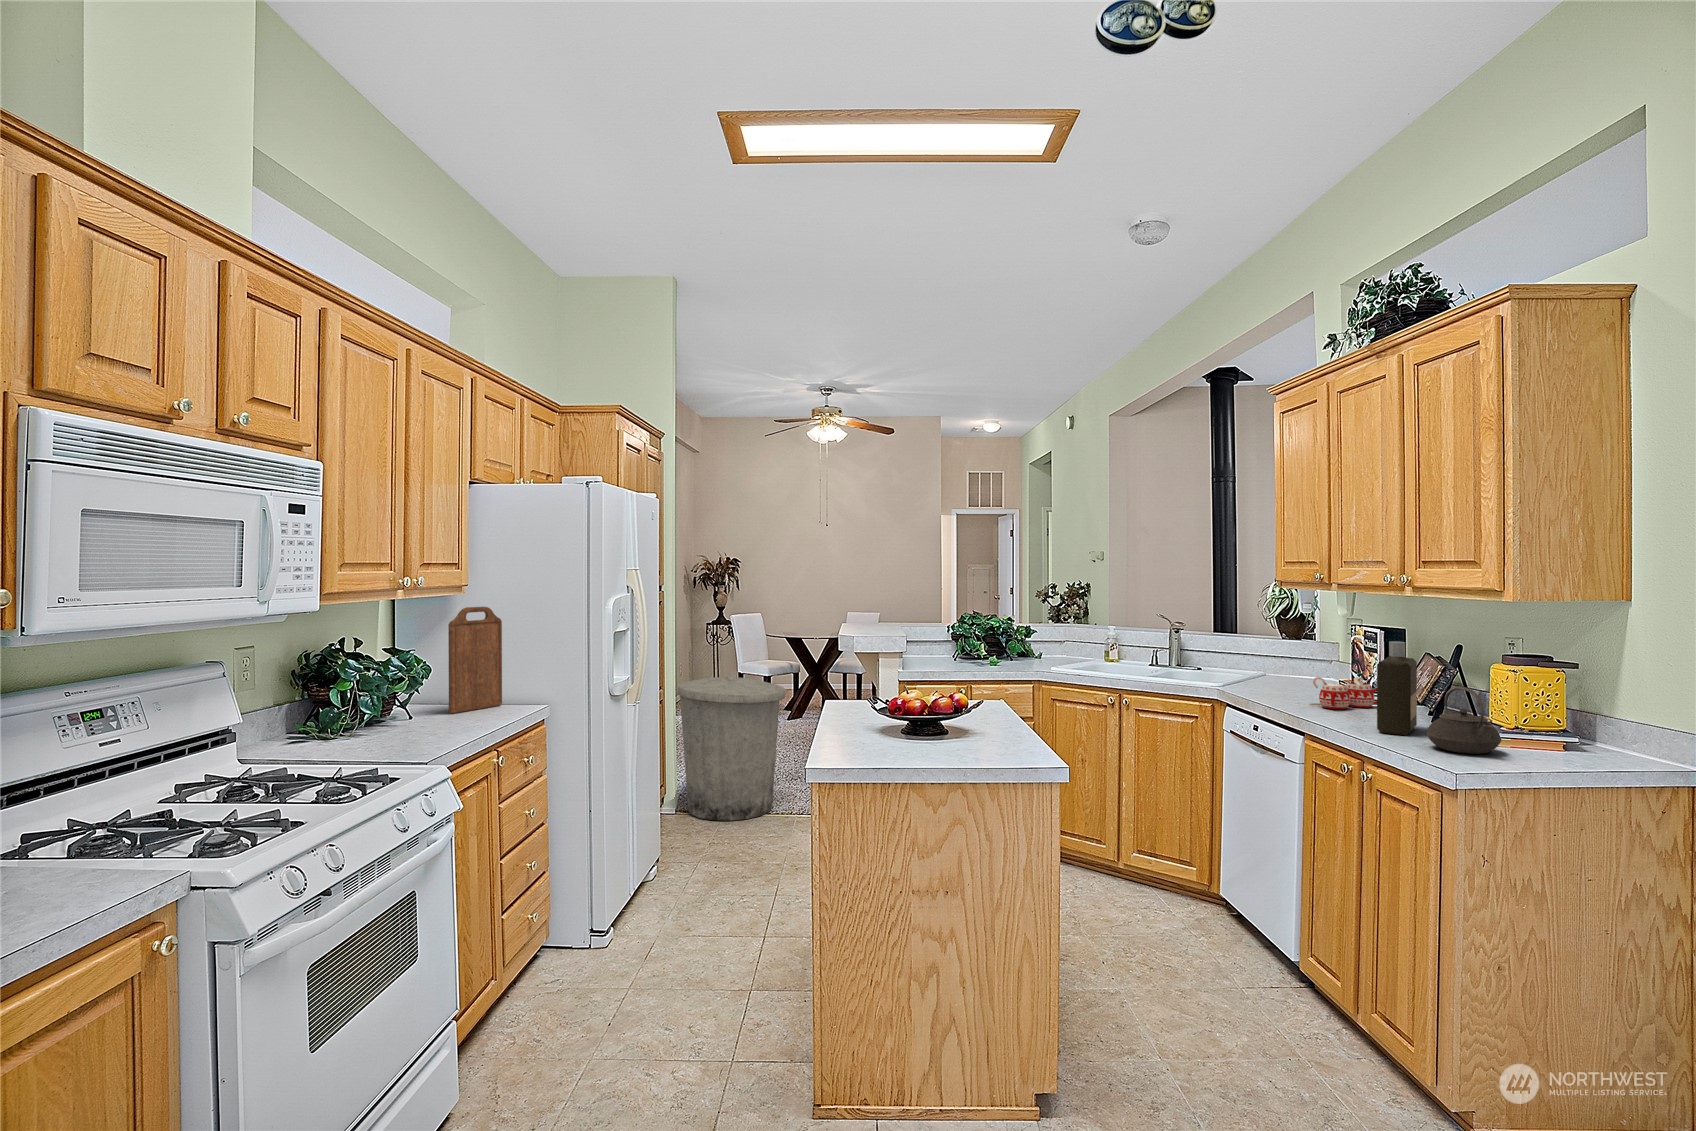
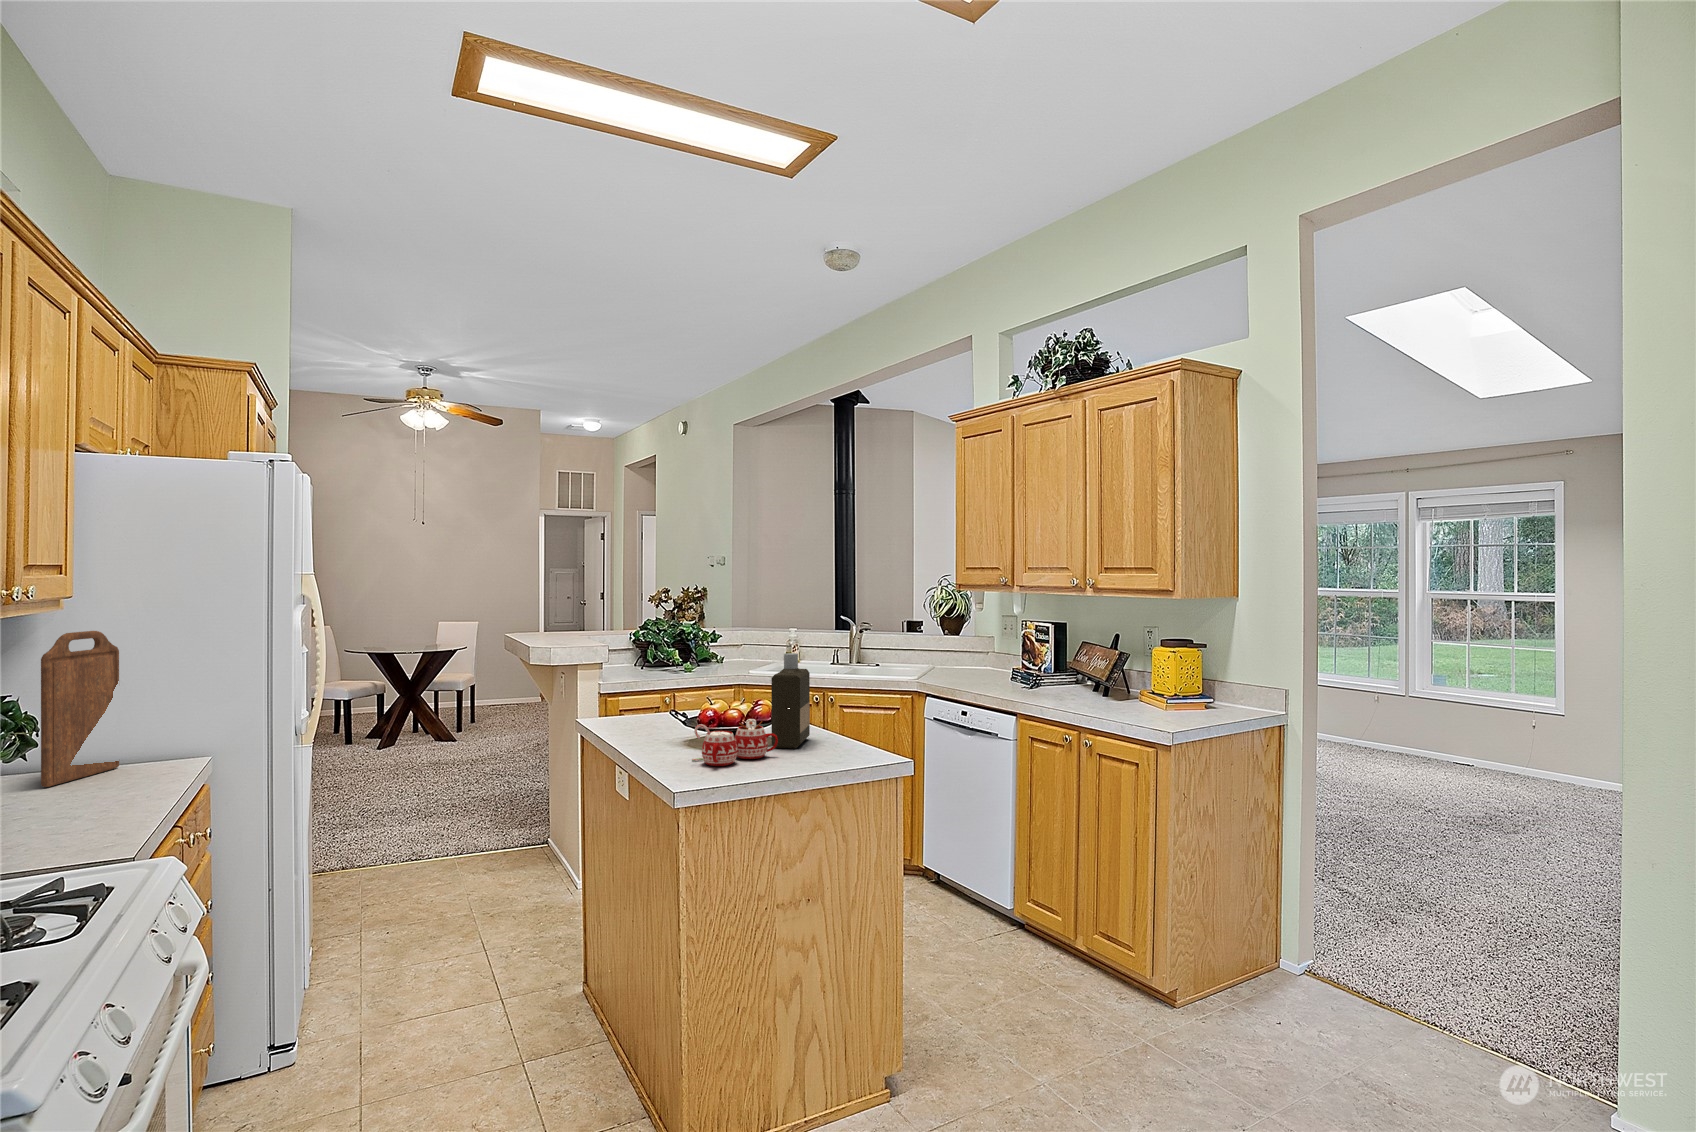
bottle: present [1377,641,1417,735] -> present [771,653,810,748]
trash can: present [678,671,785,821] -> none [289,698,436,881]
mug: present [1309,677,1377,709] -> present [692,719,778,766]
teapot: present [1427,686,1501,754] -> none [1129,665,1180,716]

